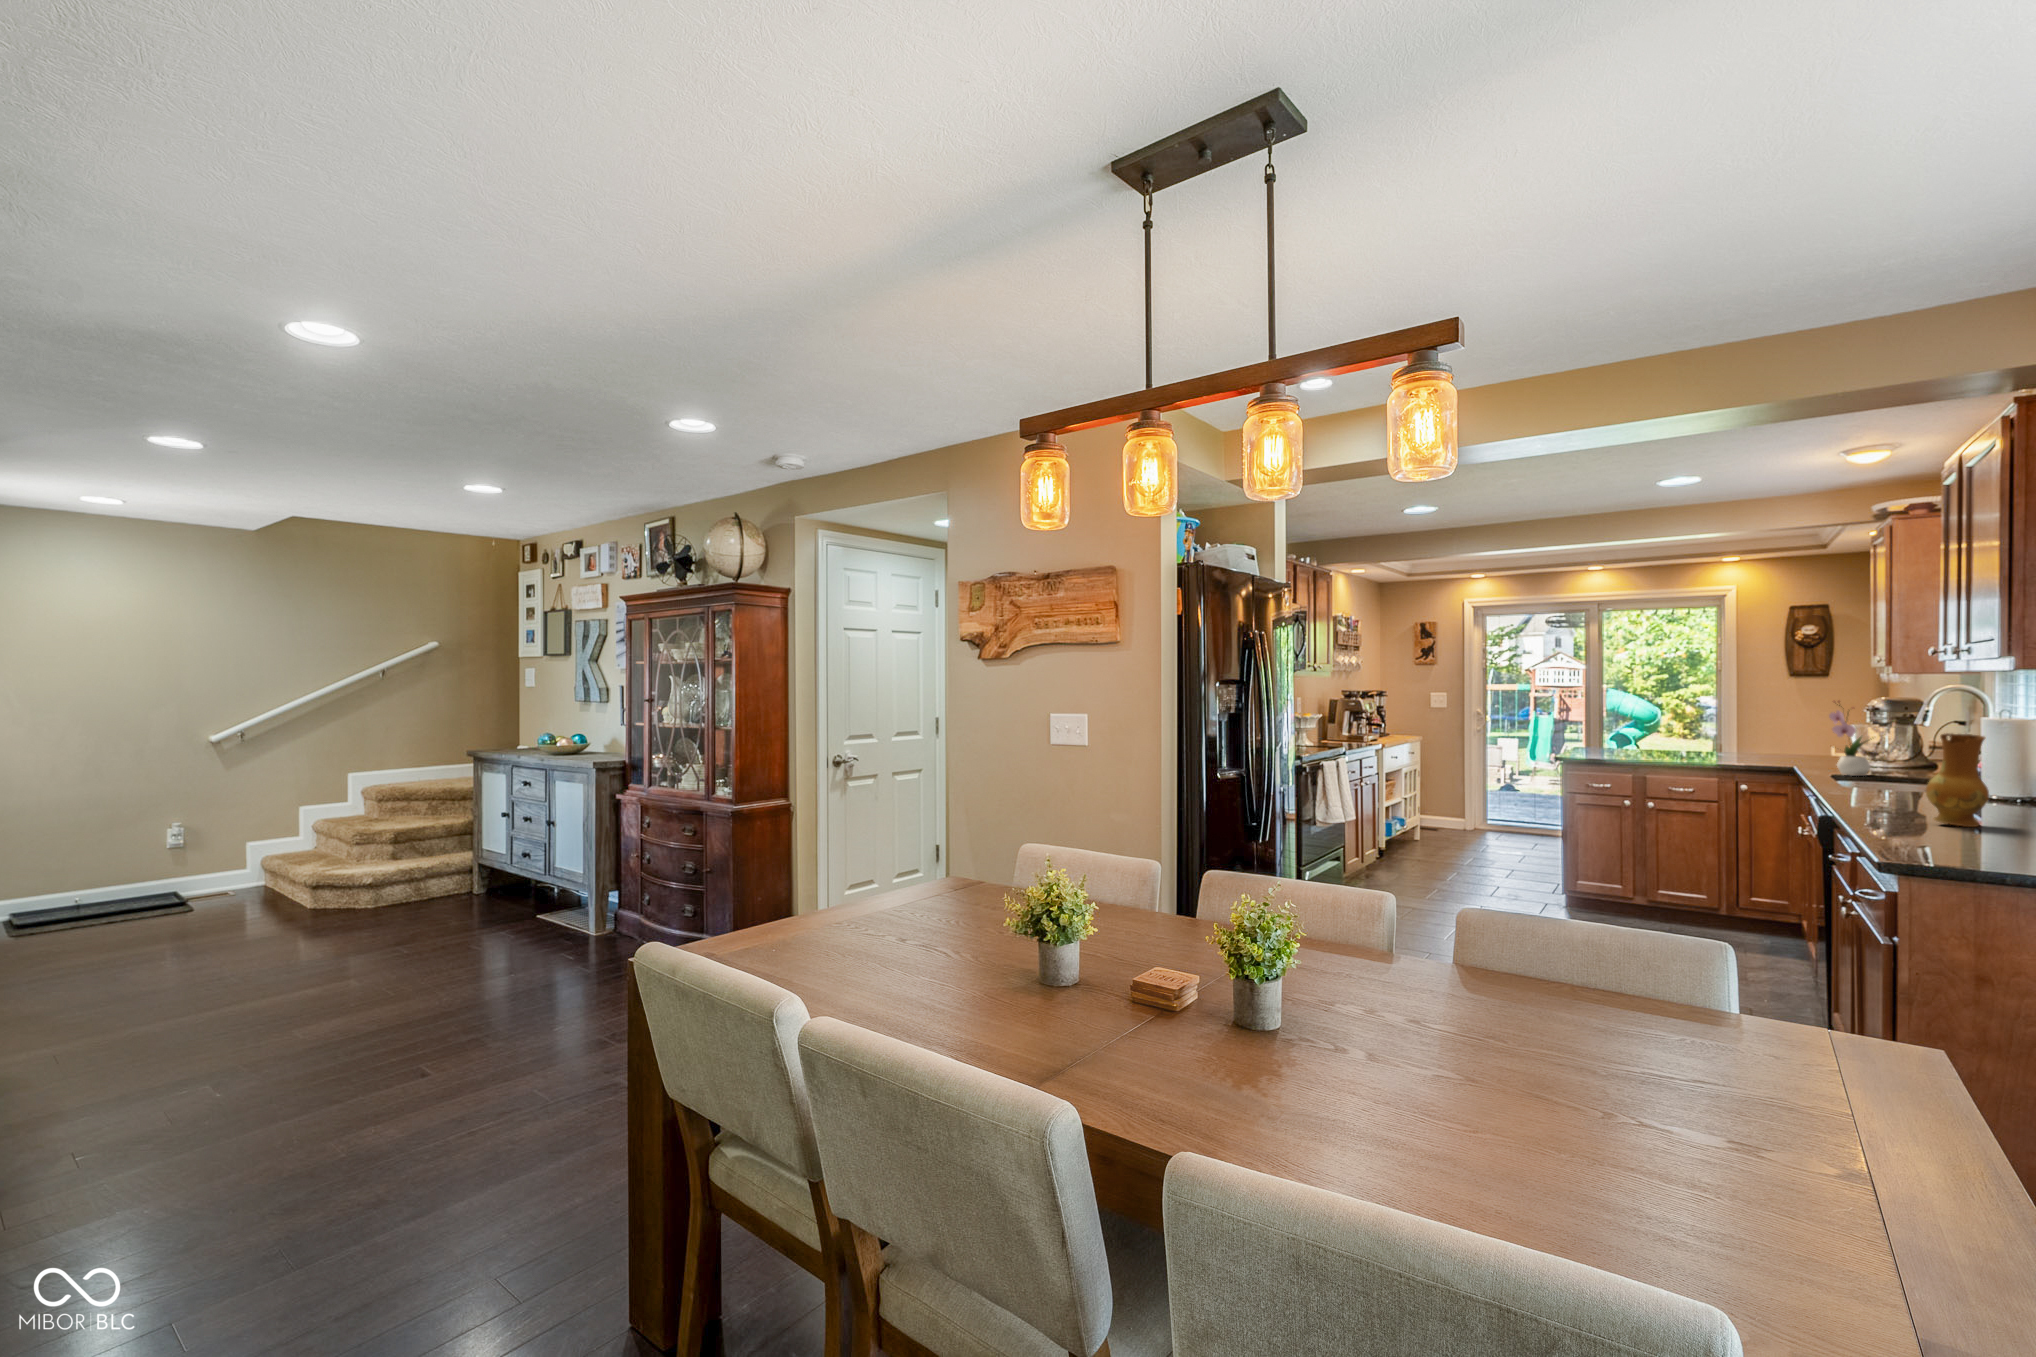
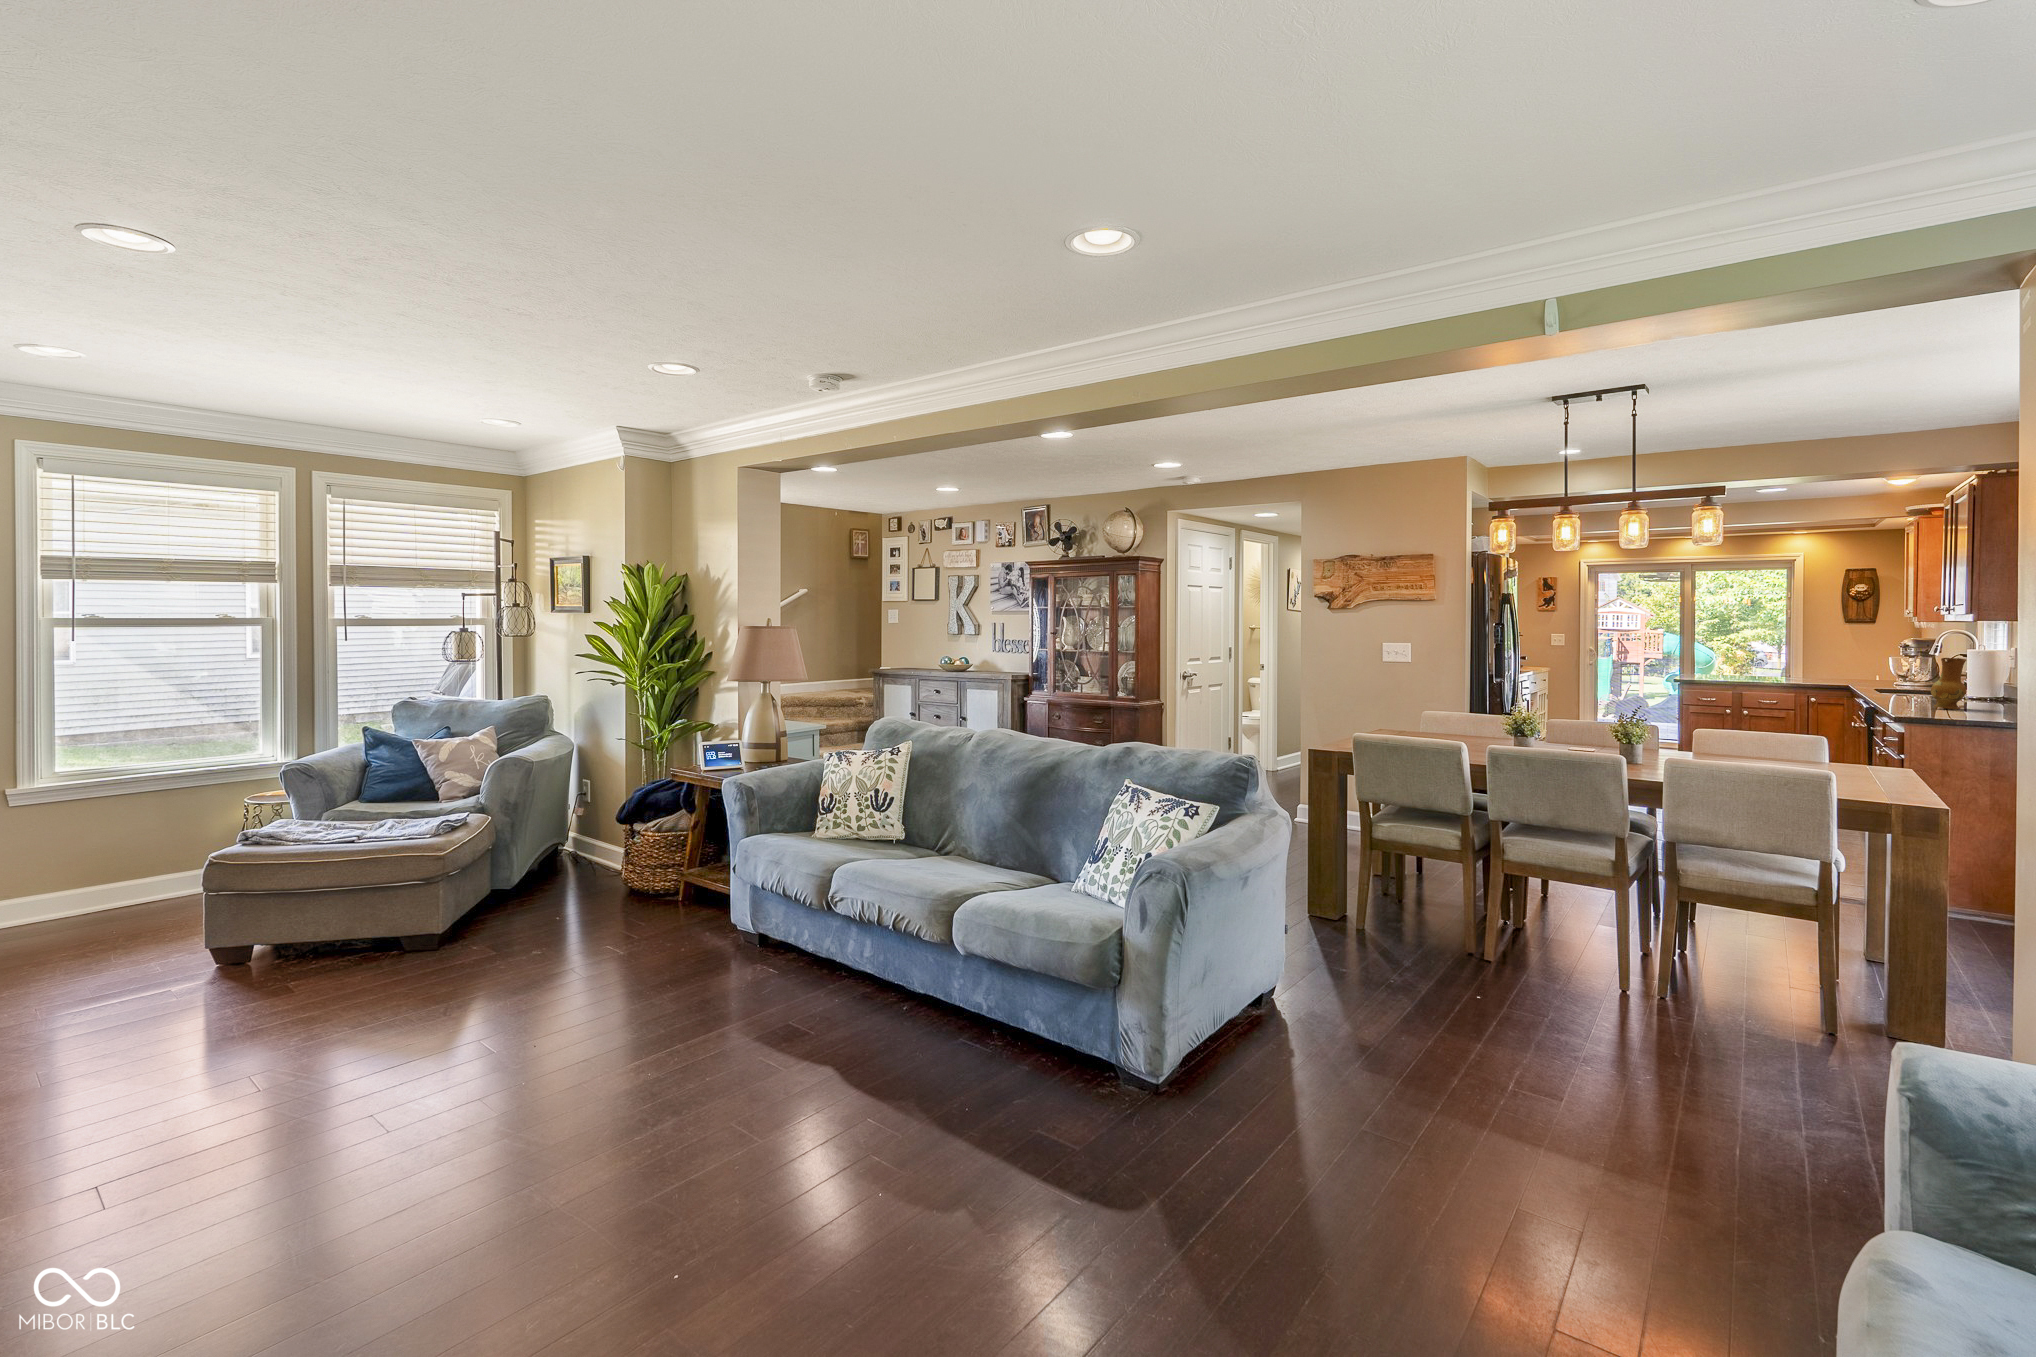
flower arrangement: present [1829,701,1871,776] -> none [1874,640,1905,690]

